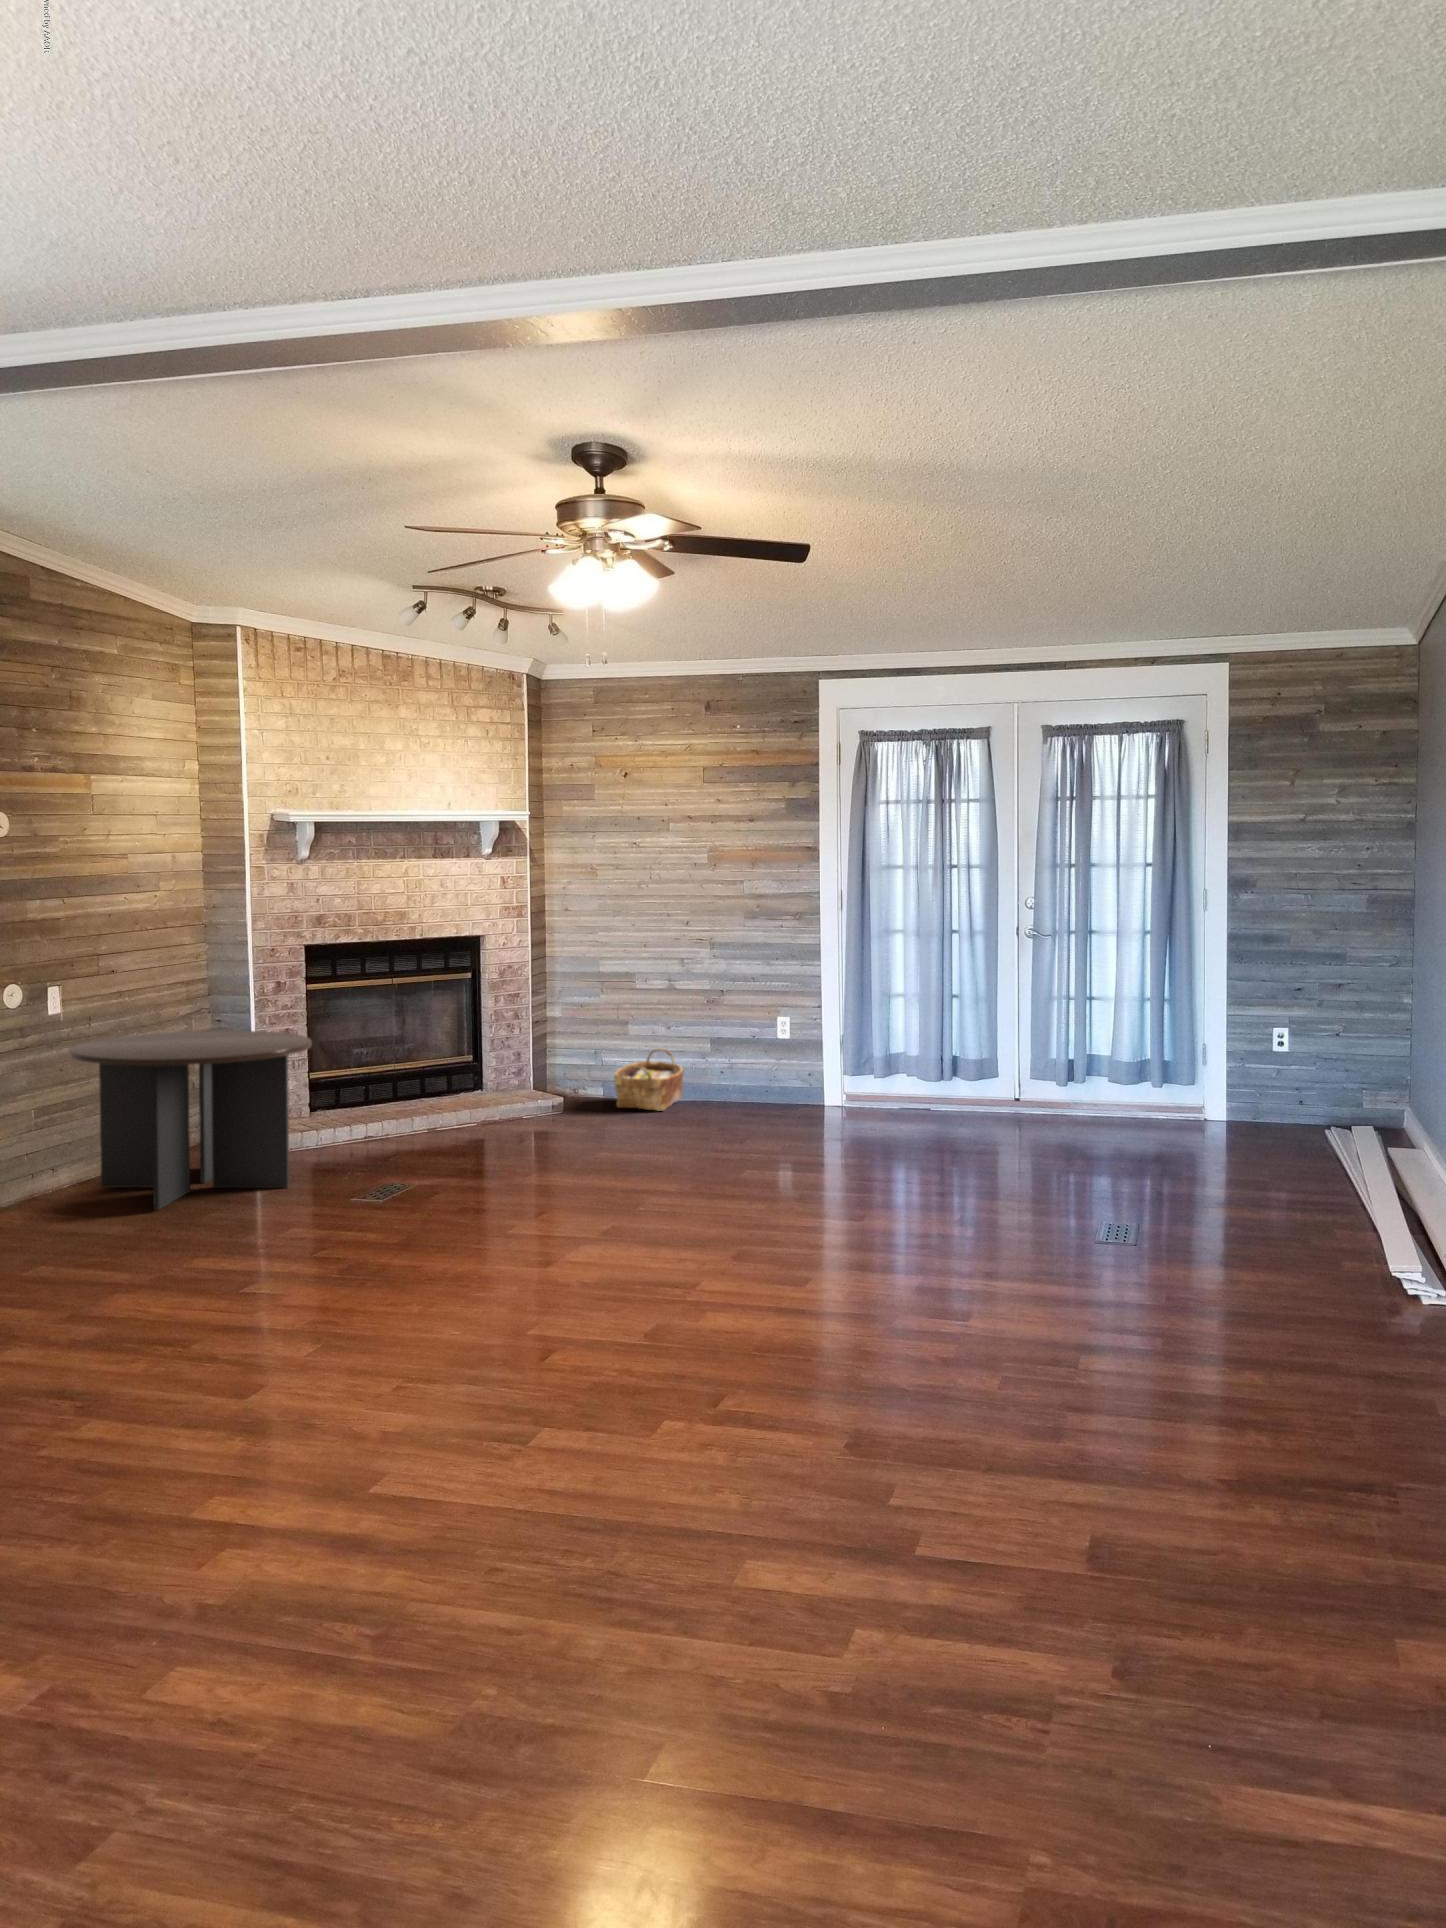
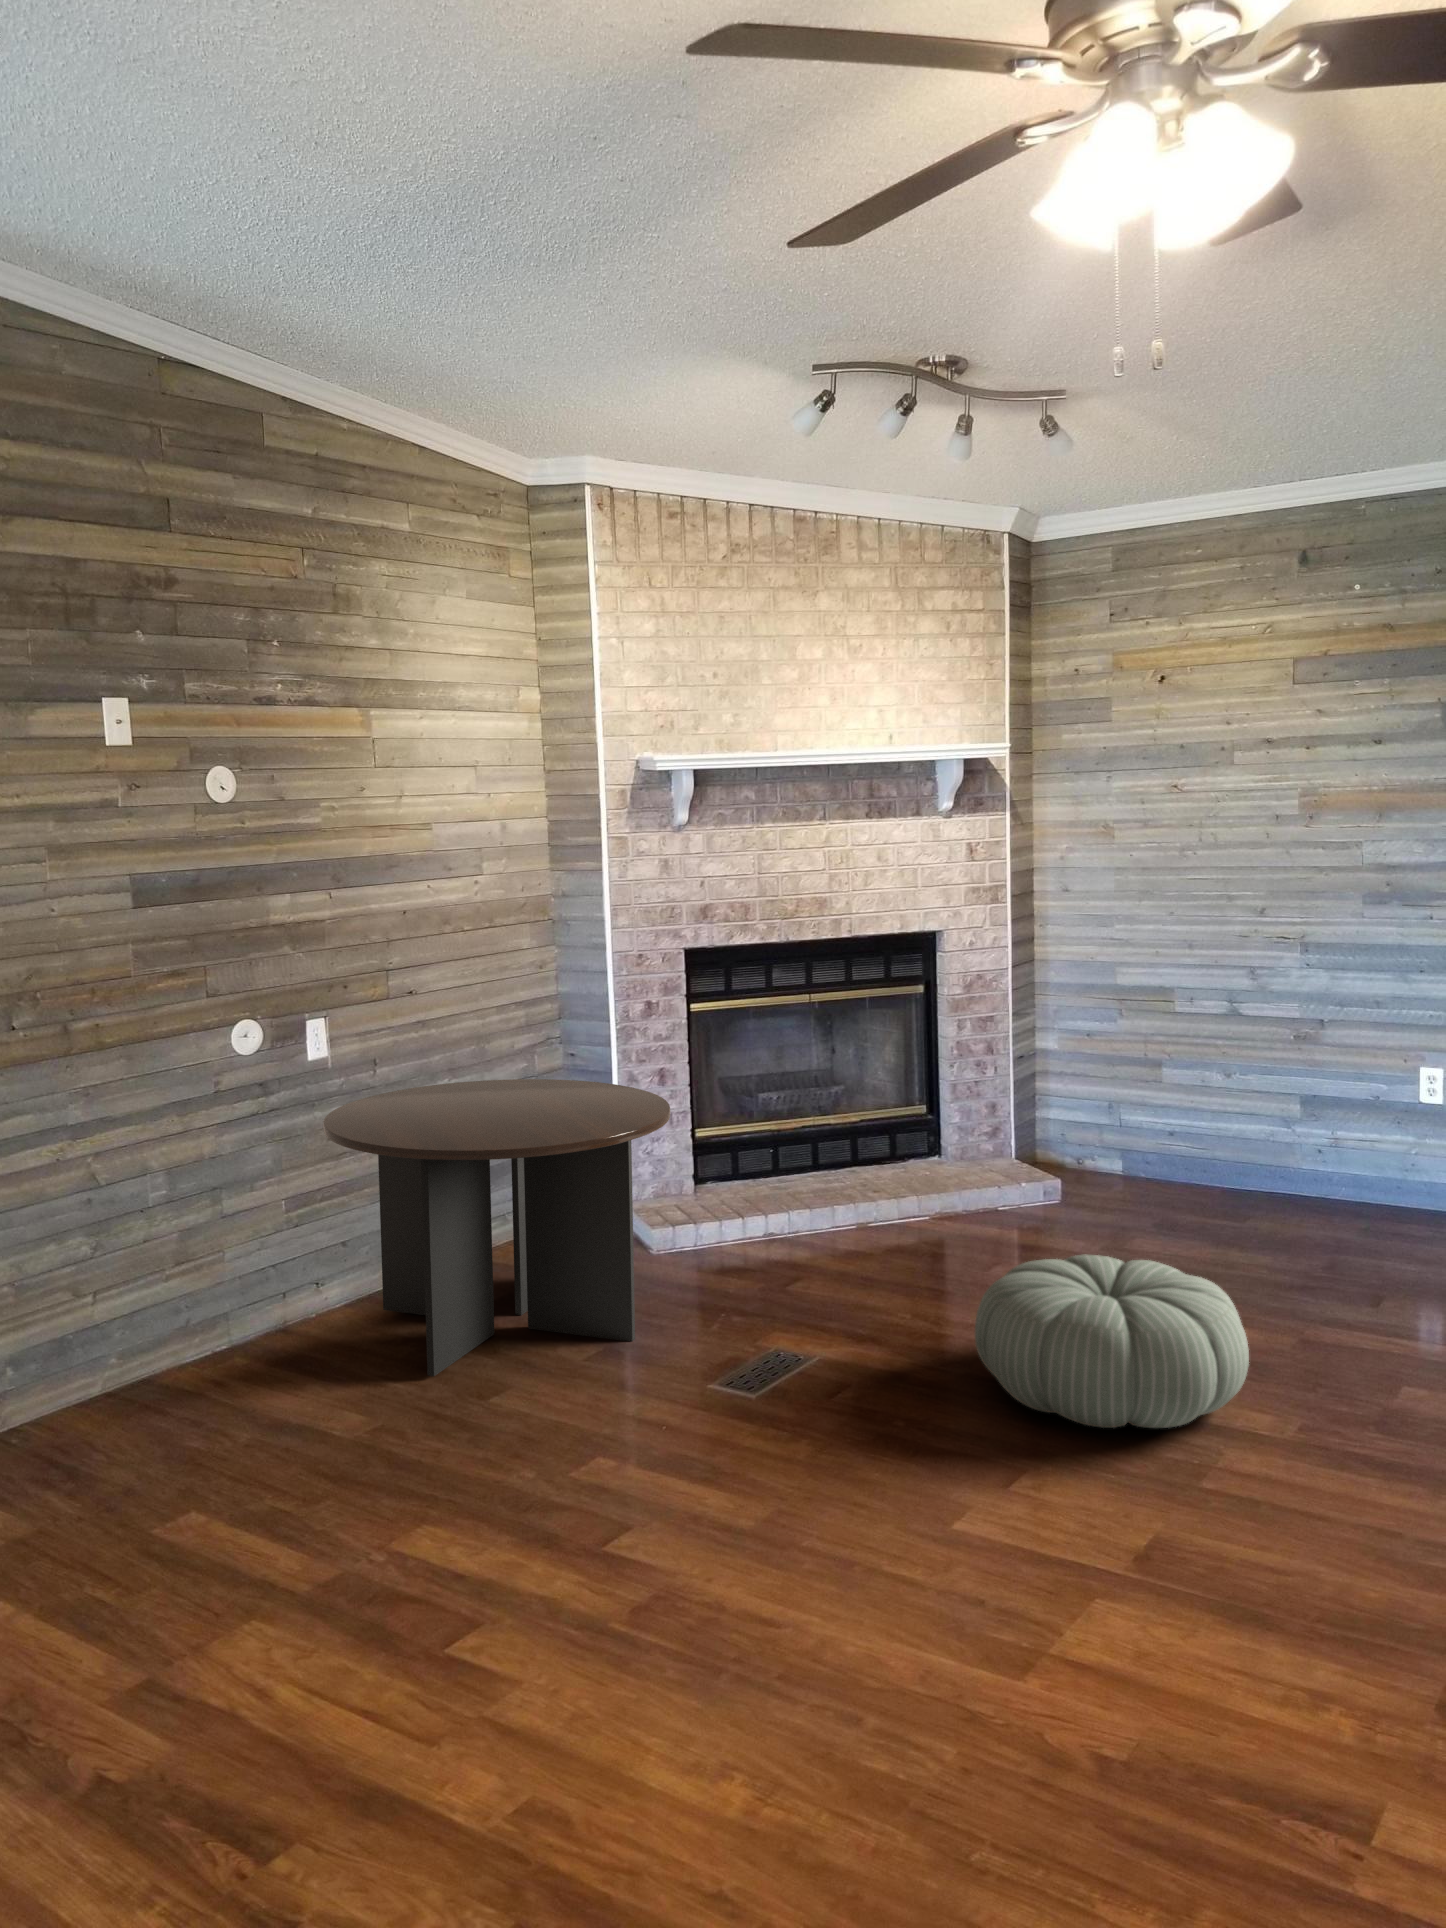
woven basket: present [614,1049,683,1111] -> none [1143,1106,1256,1210]
pouf: none [507,1113,657,1196] -> present [975,1254,1249,1428]

